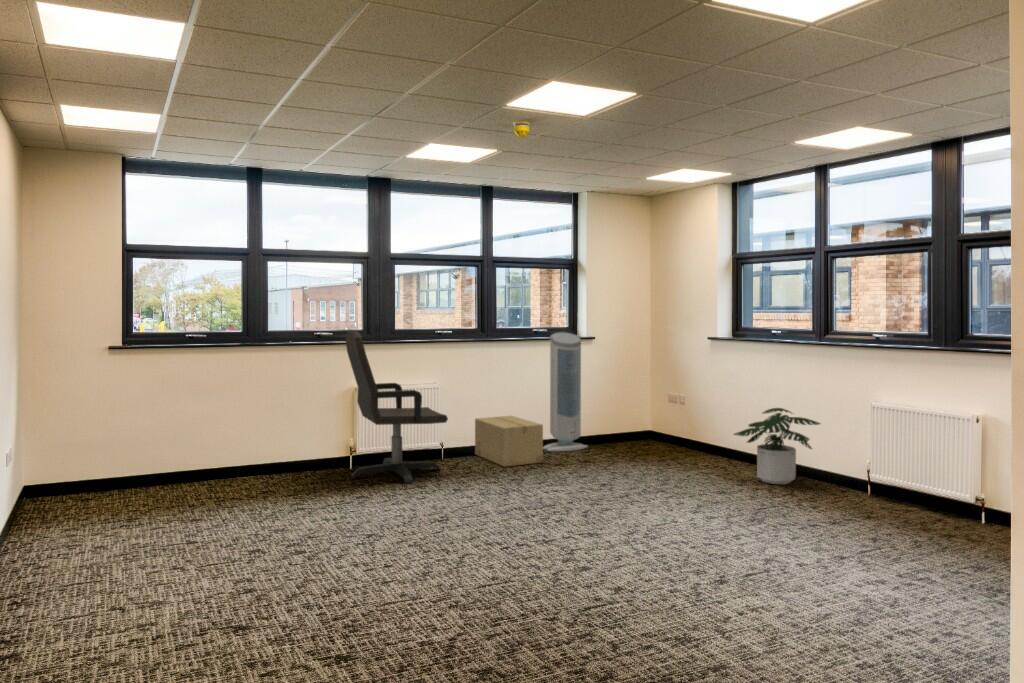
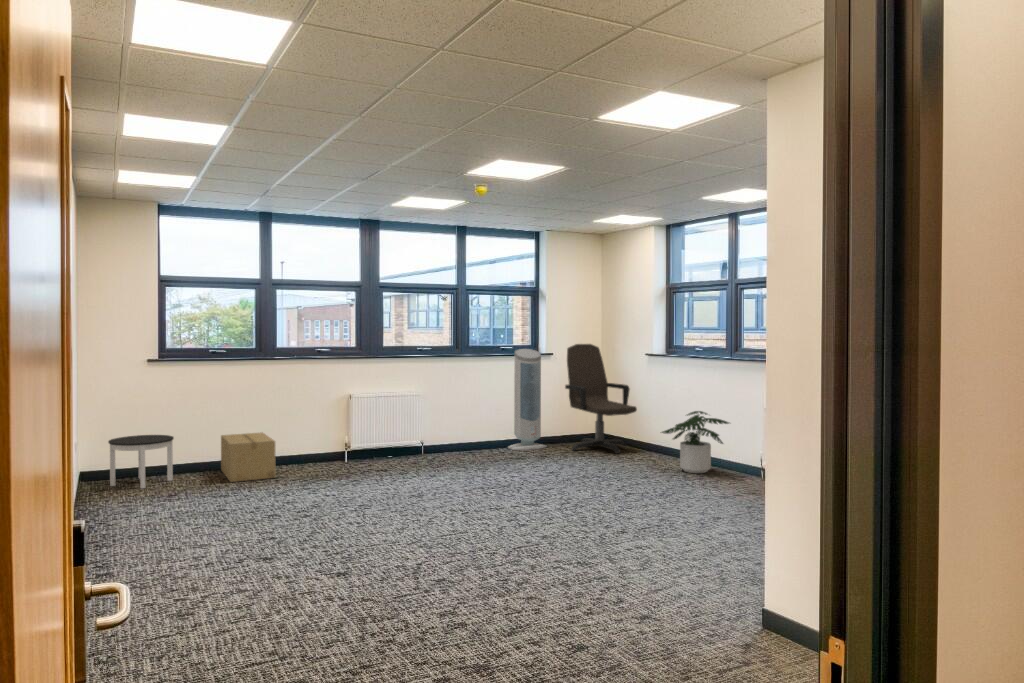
office chair: present [345,330,448,484] -> present [565,344,637,453]
cardboard box: present [475,416,543,467] -> present [221,433,276,482]
round table: none [59,439,141,507] -> present [108,435,174,488]

